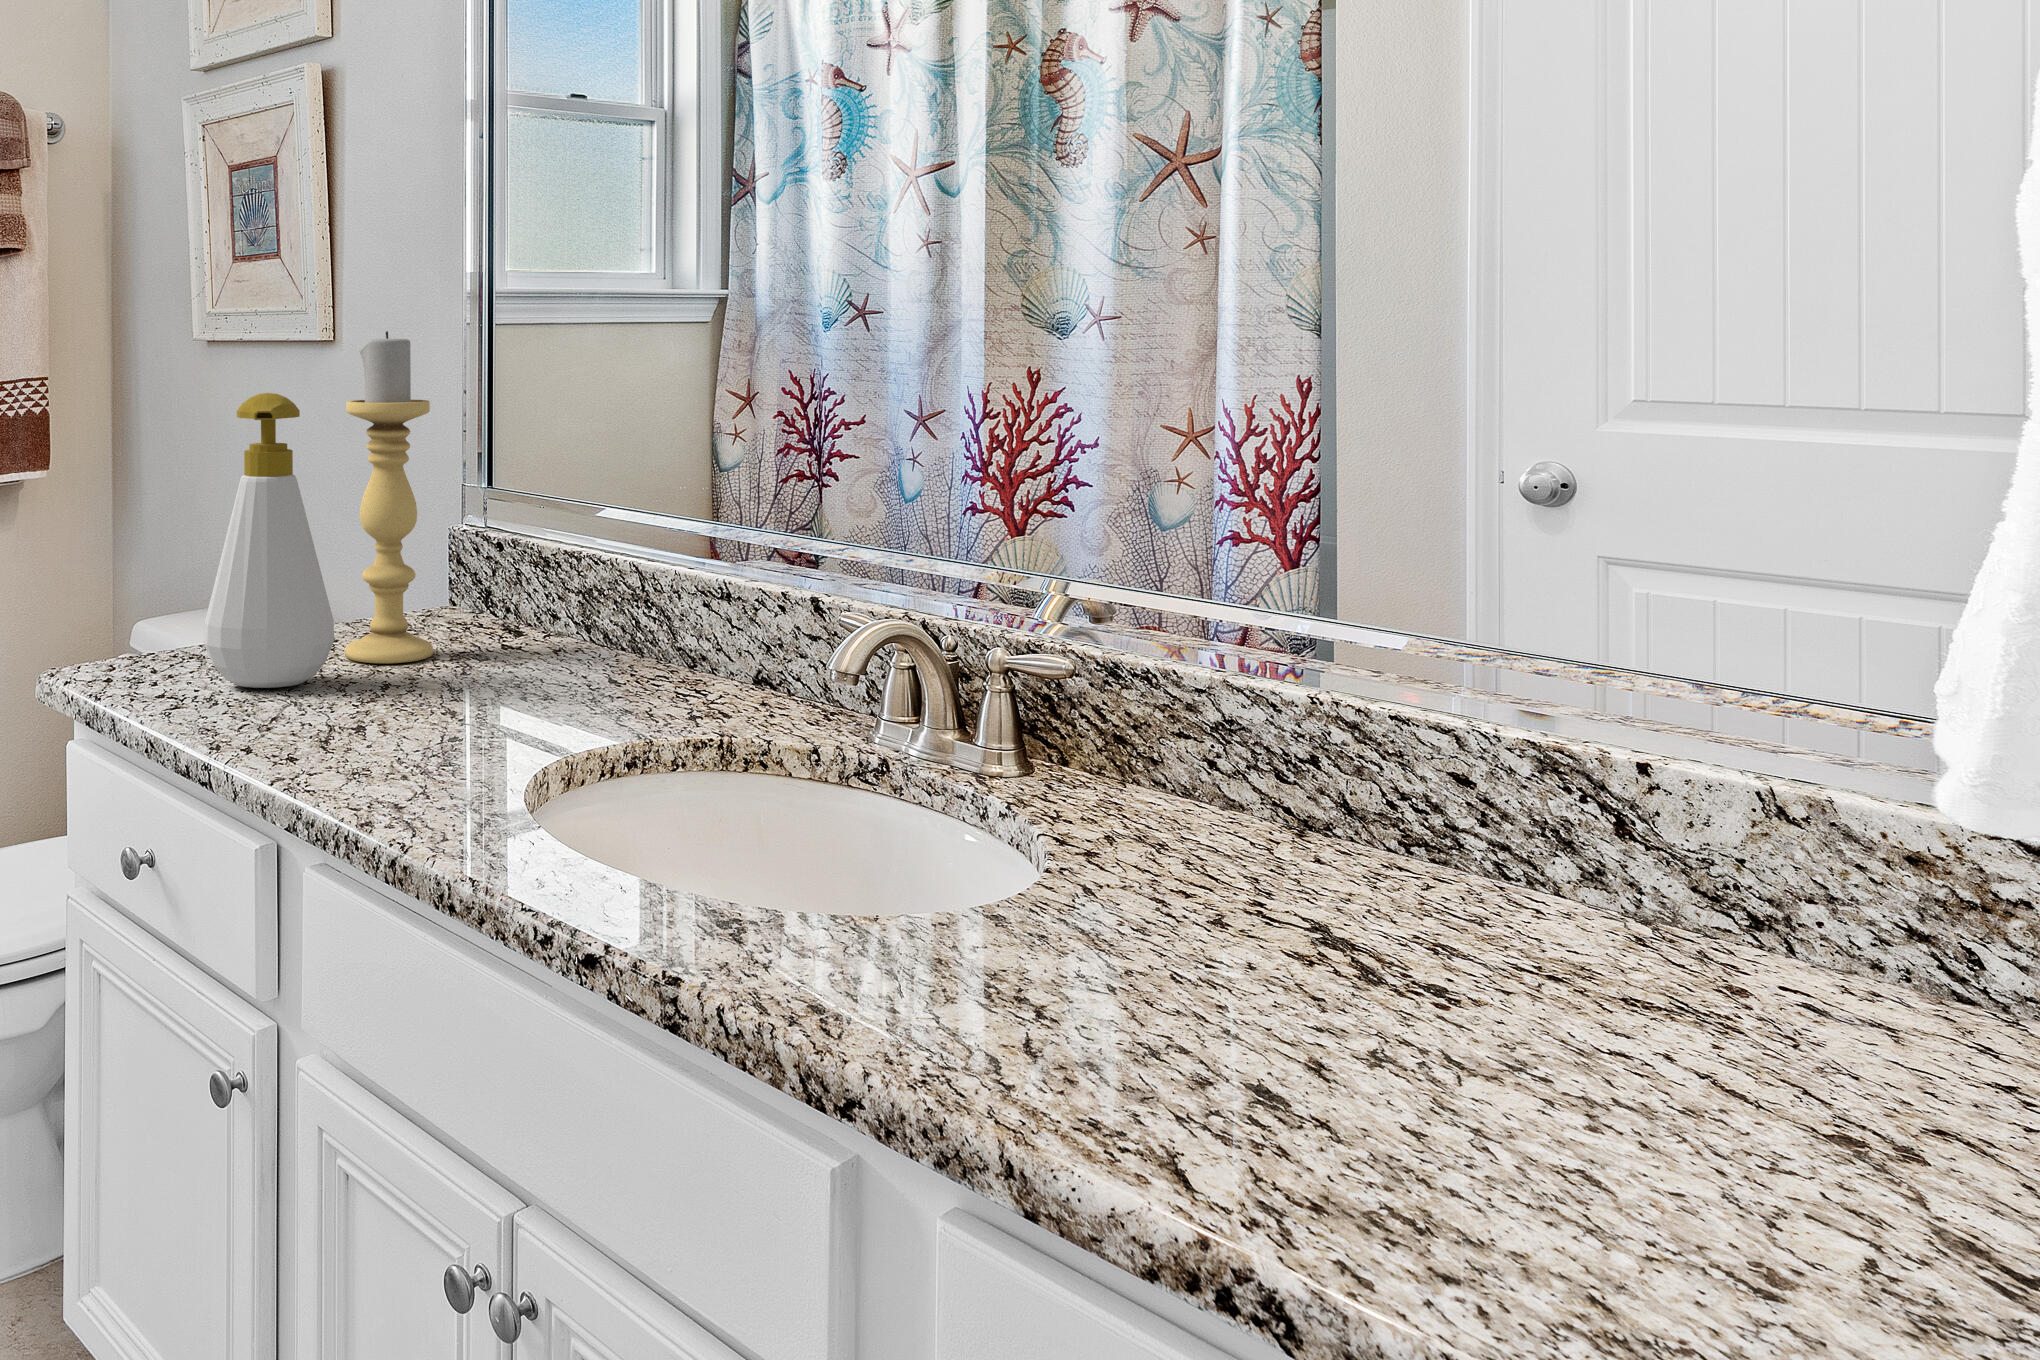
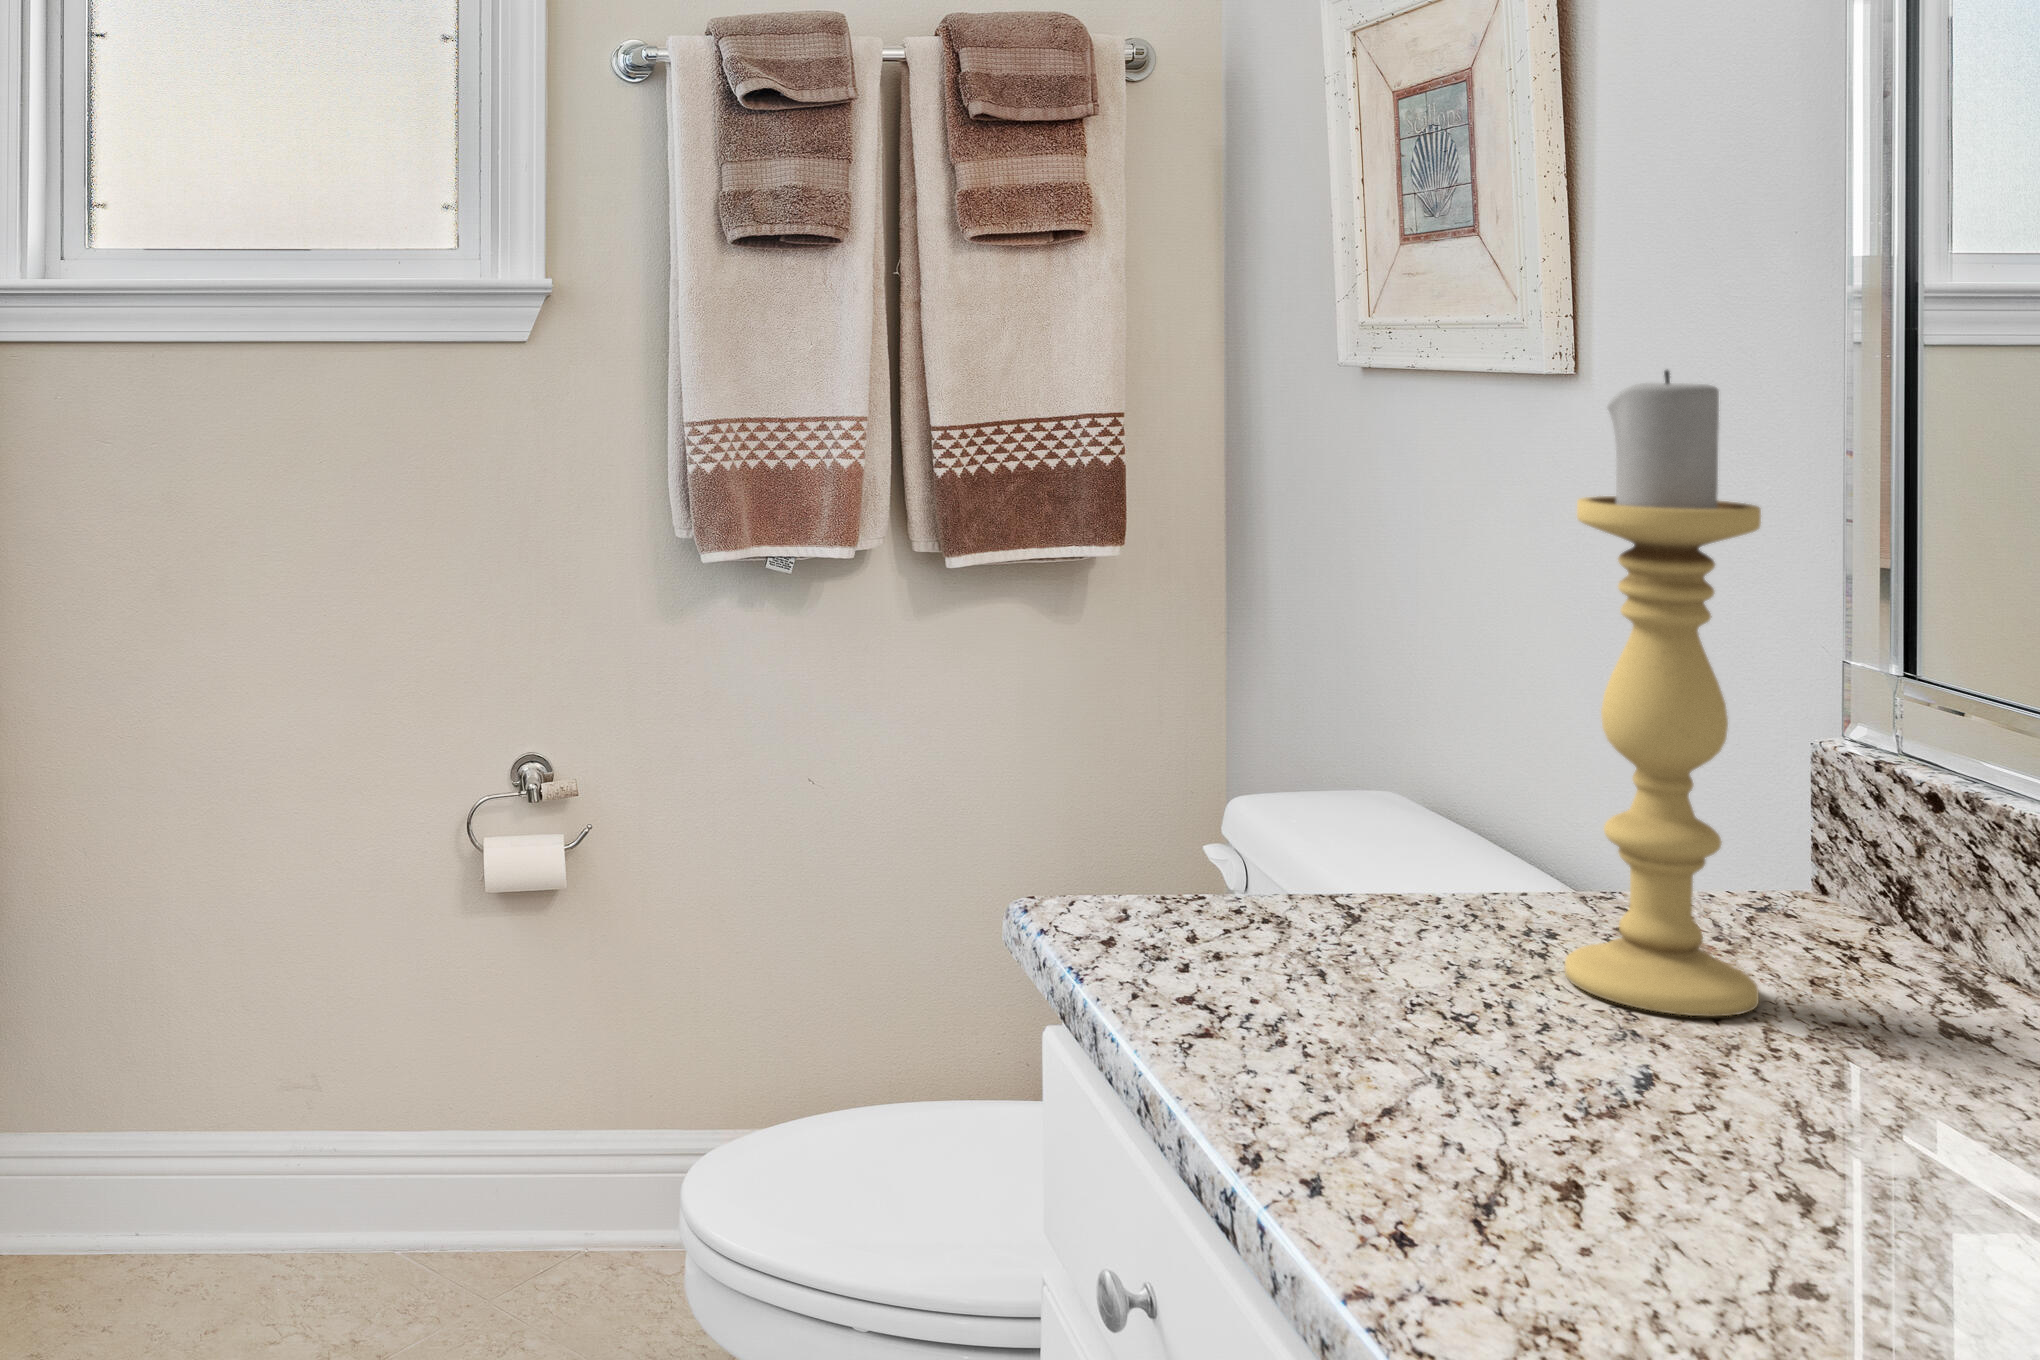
soap bottle: present [204,393,334,688] -> none [1276,482,1534,1030]

